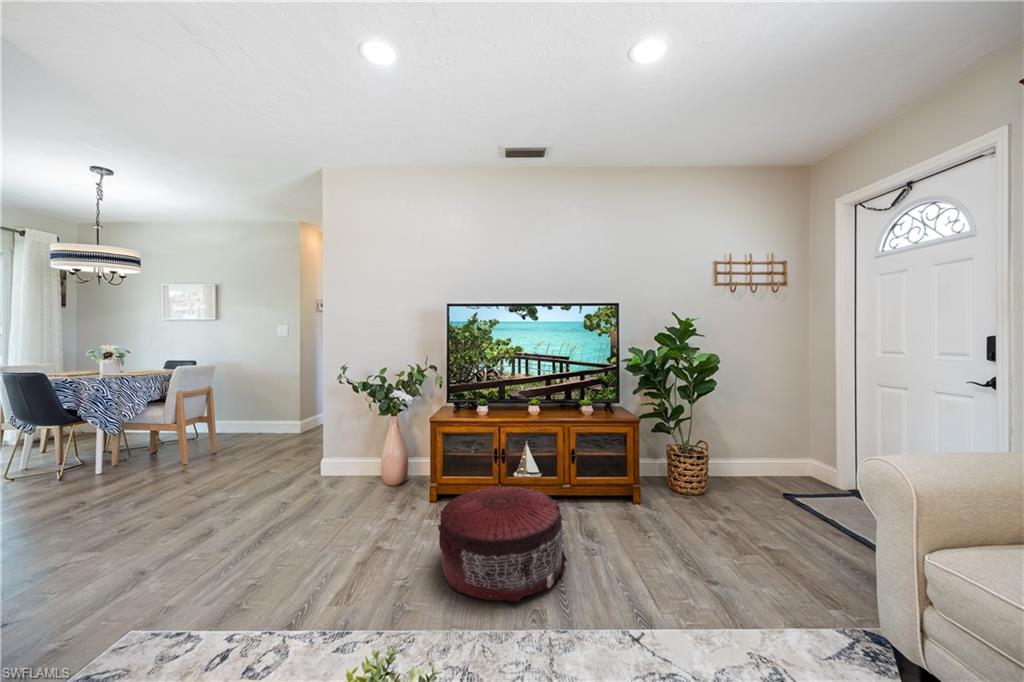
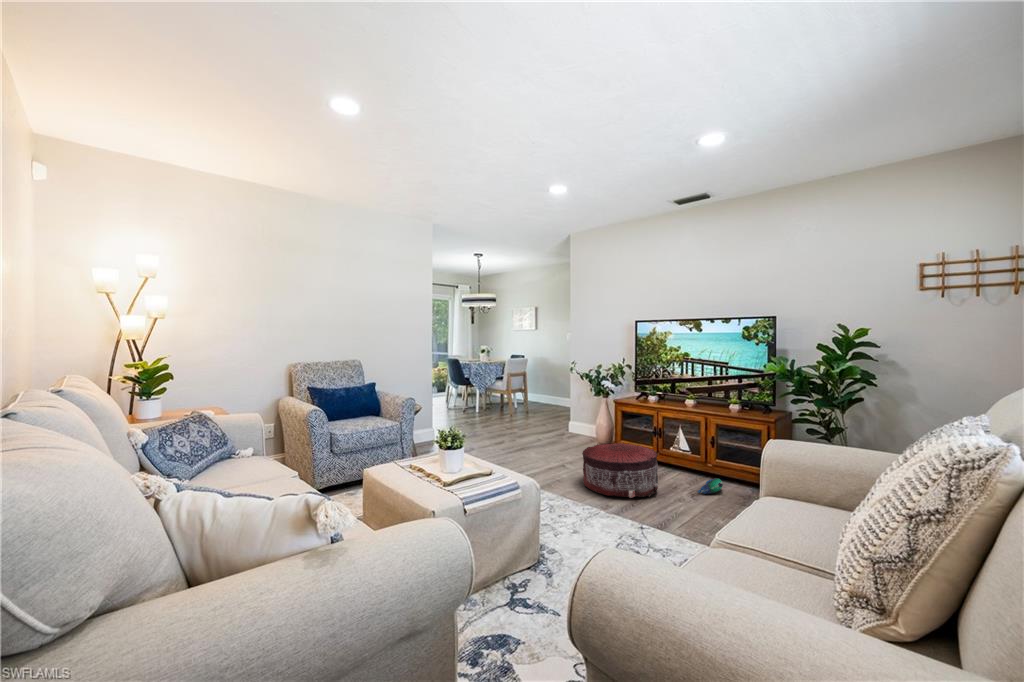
plush toy: none [578,505,613,535] -> present [697,478,723,494]

